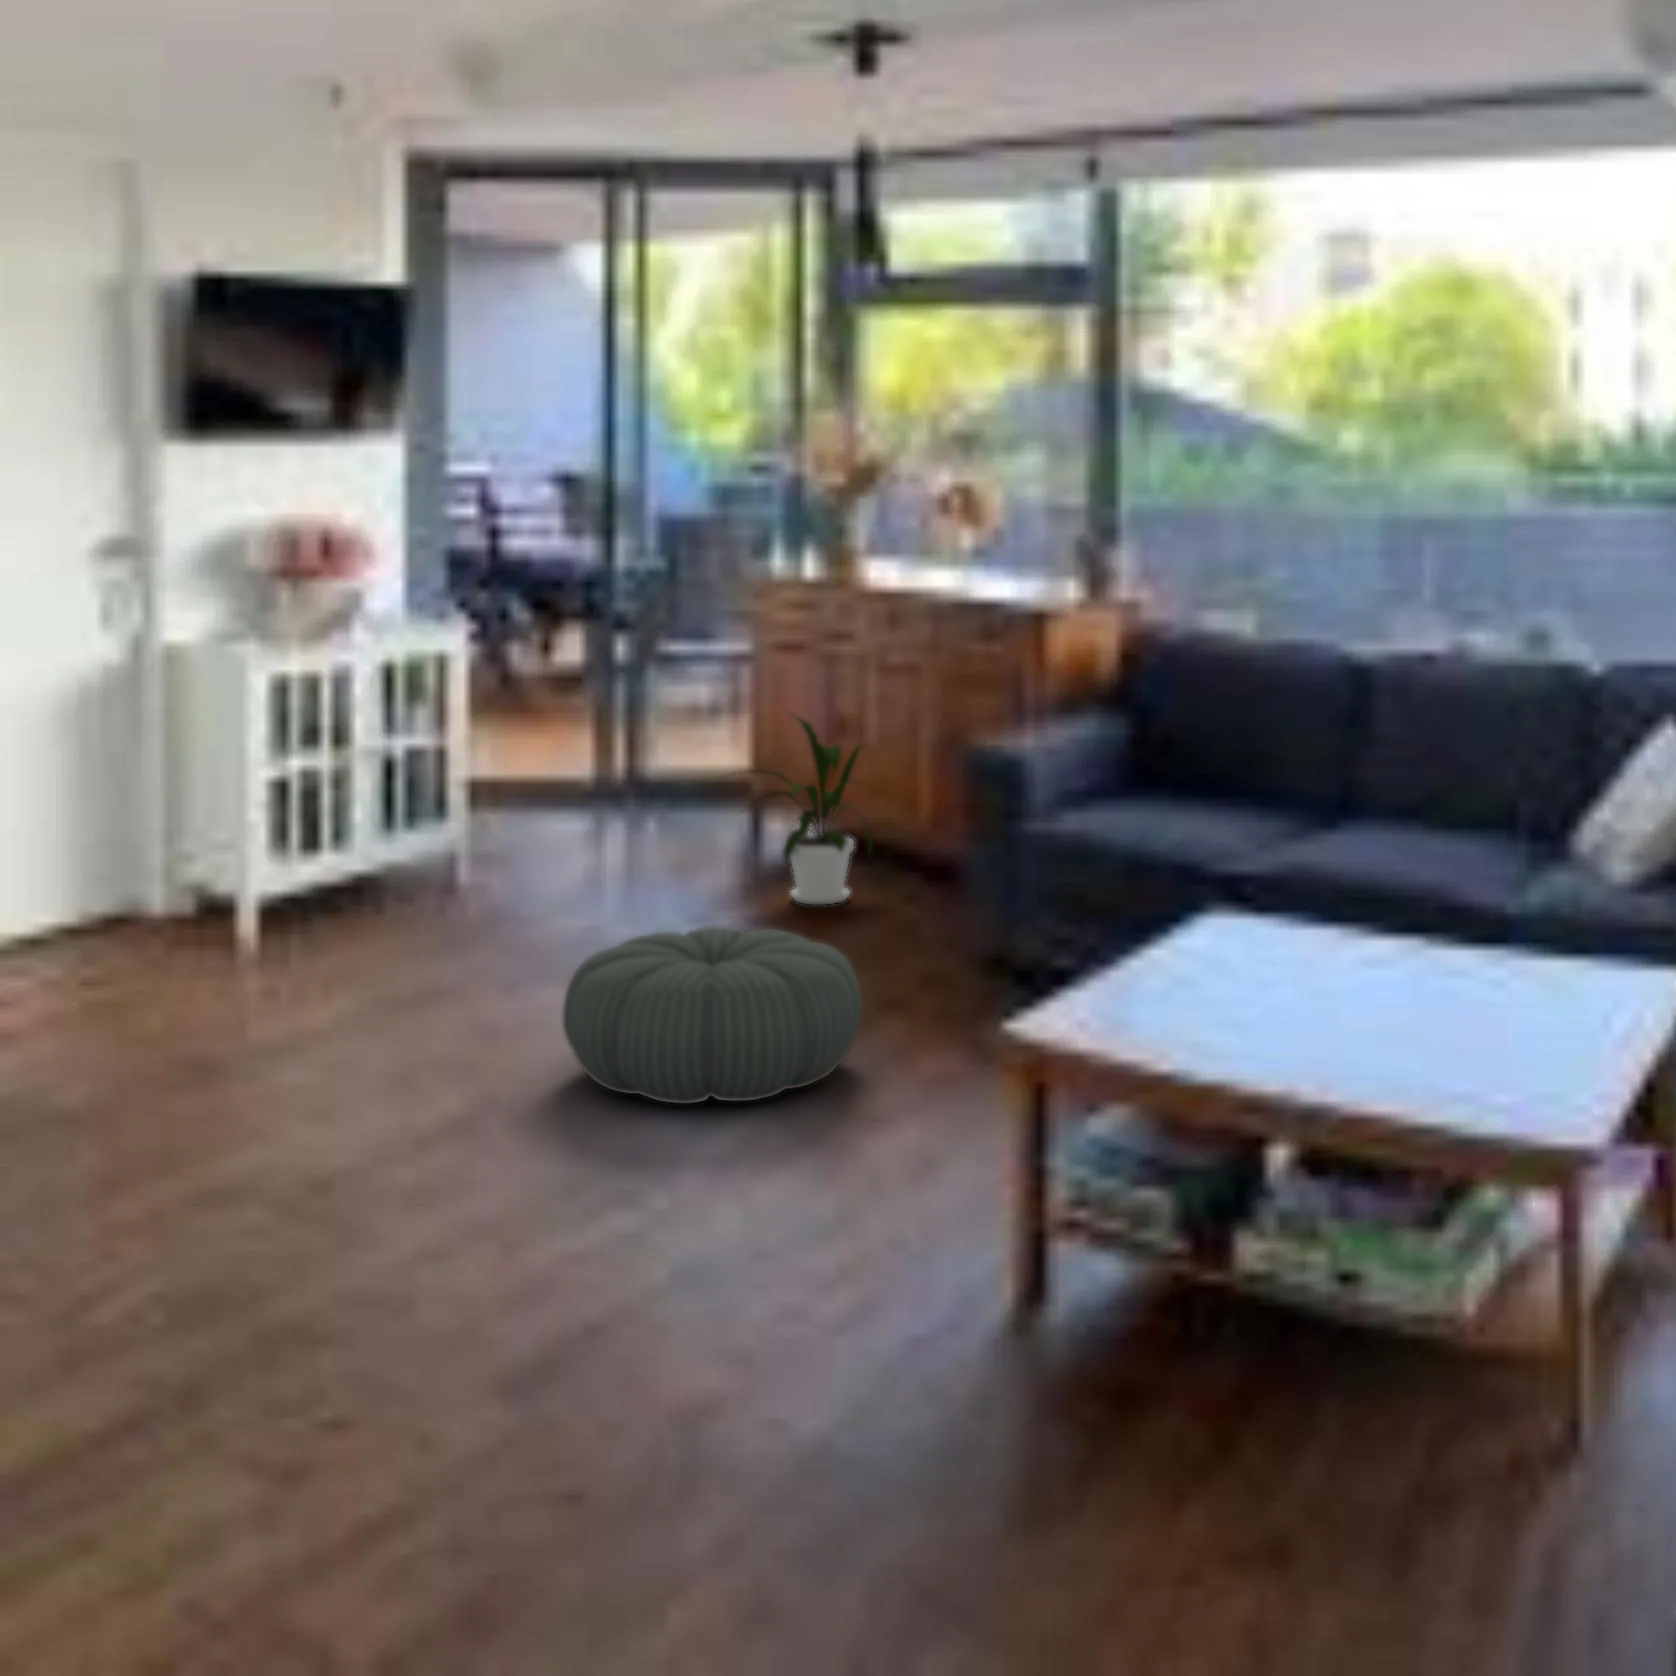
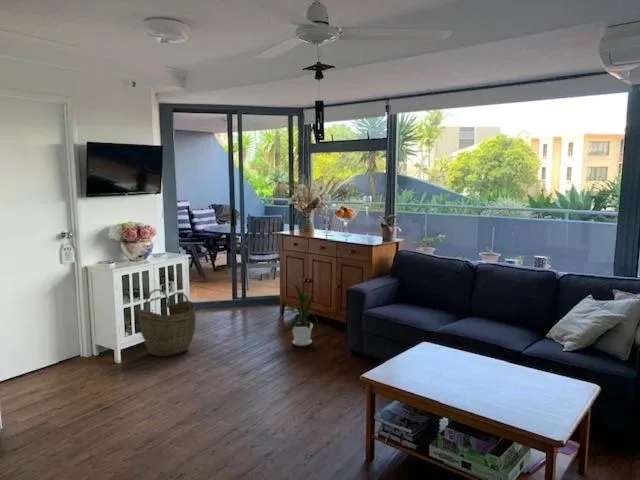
woven basket: none [317,722,494,927] -> present [139,289,196,357]
pouf: present [563,926,861,1104] -> none [219,362,321,429]

